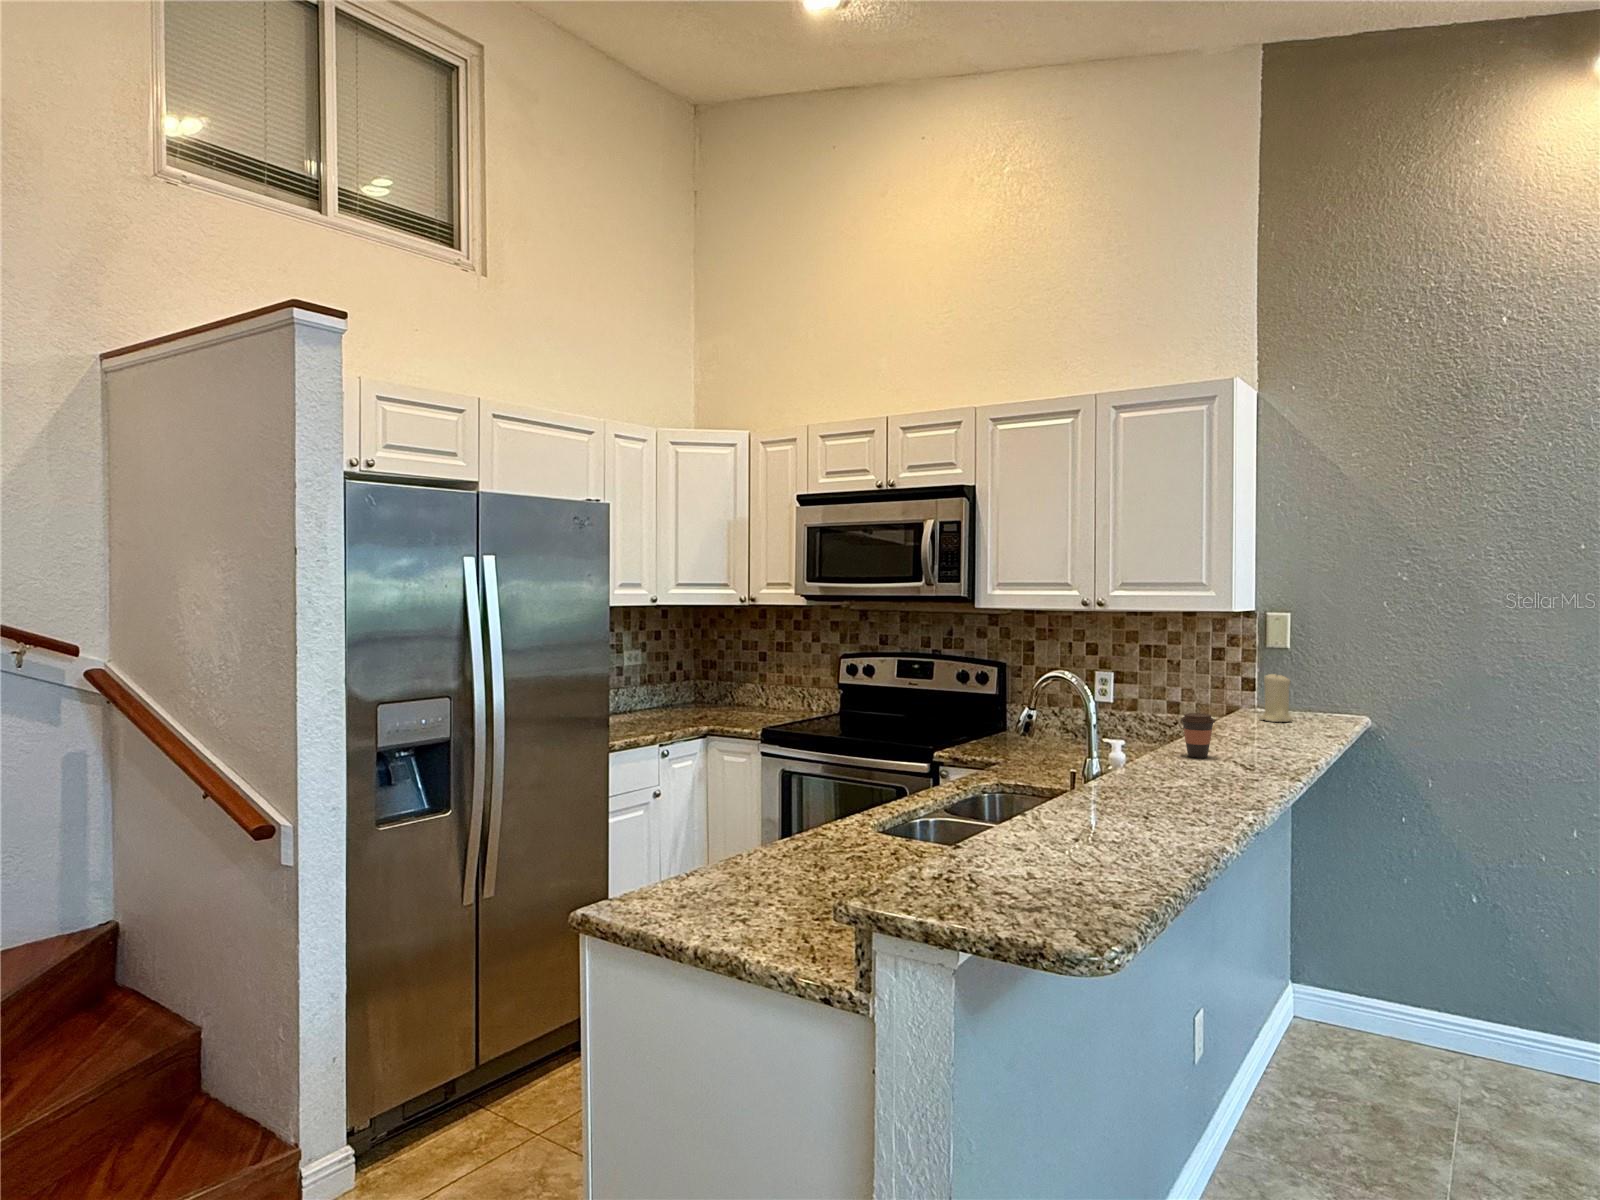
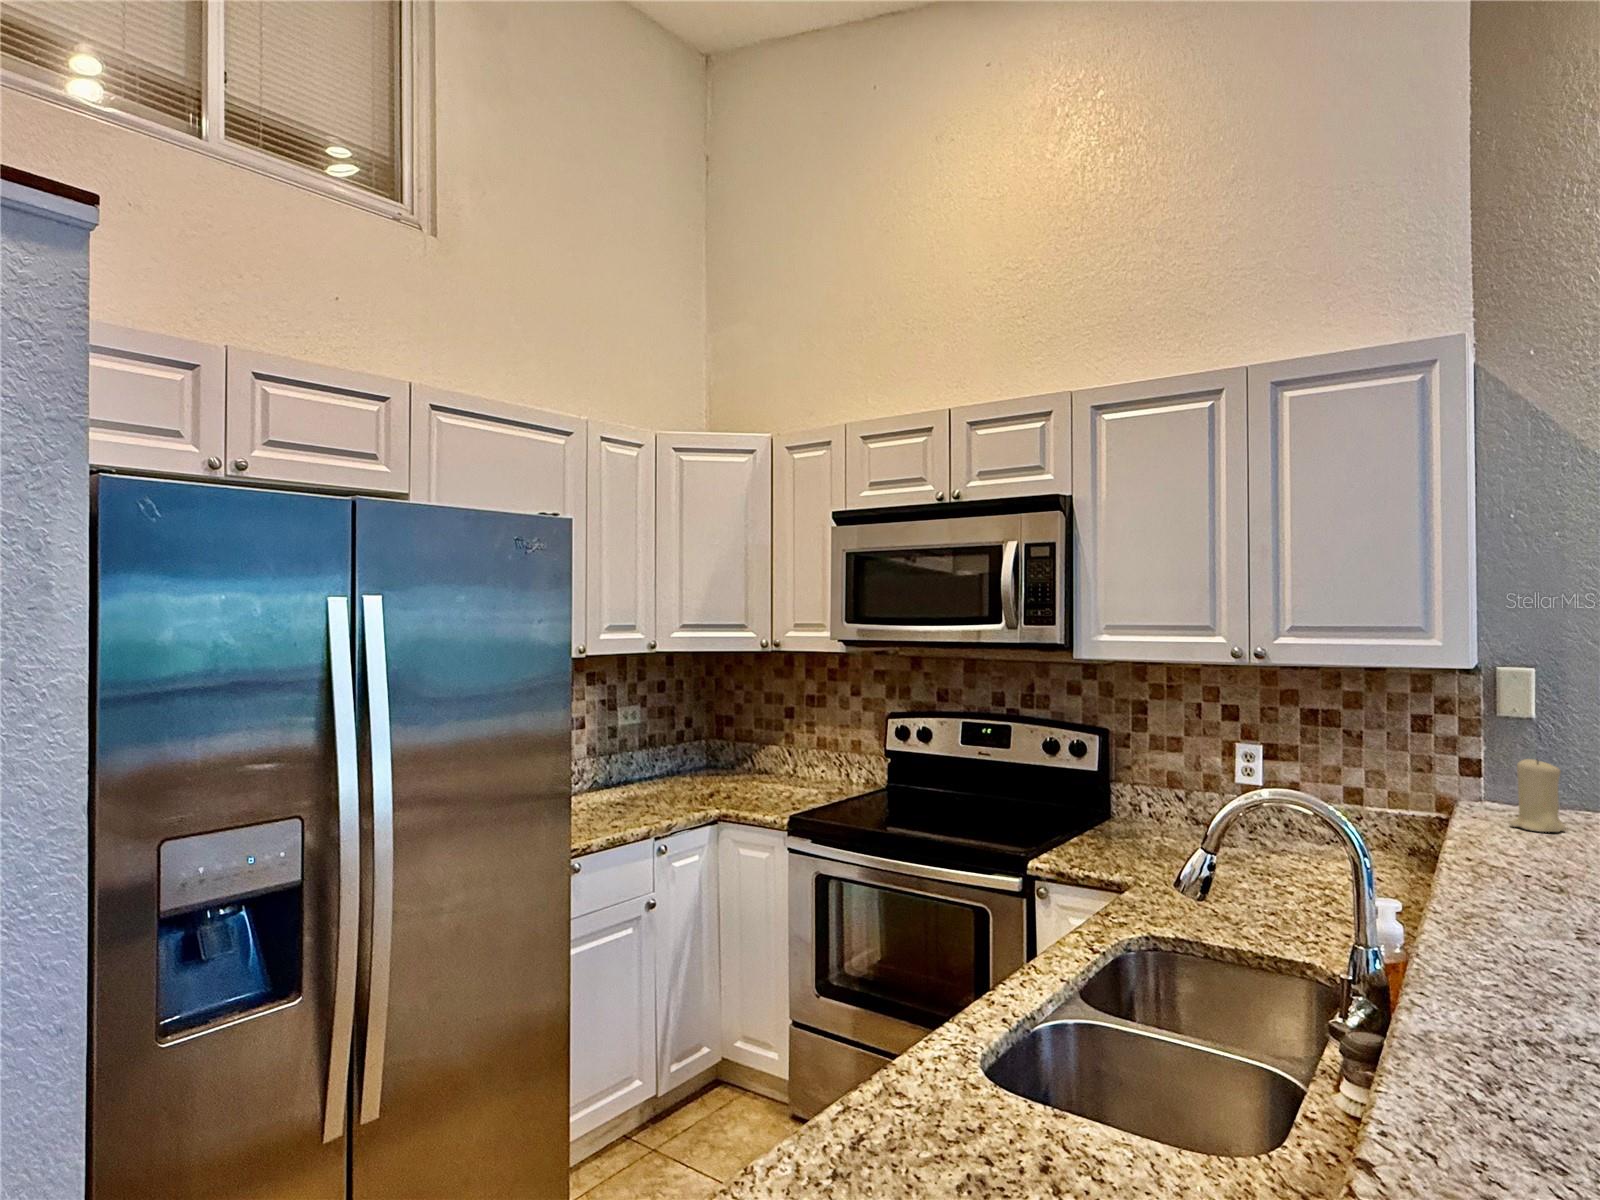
coffee cup: present [1181,713,1215,758] -> none [1482,852,1550,932]

